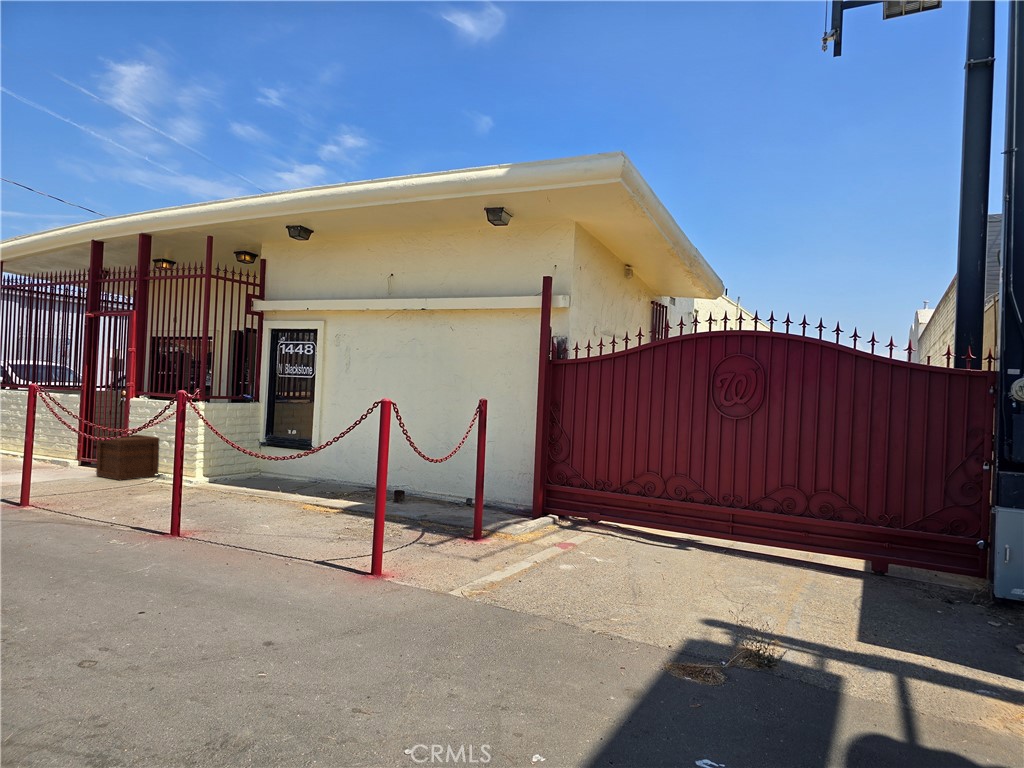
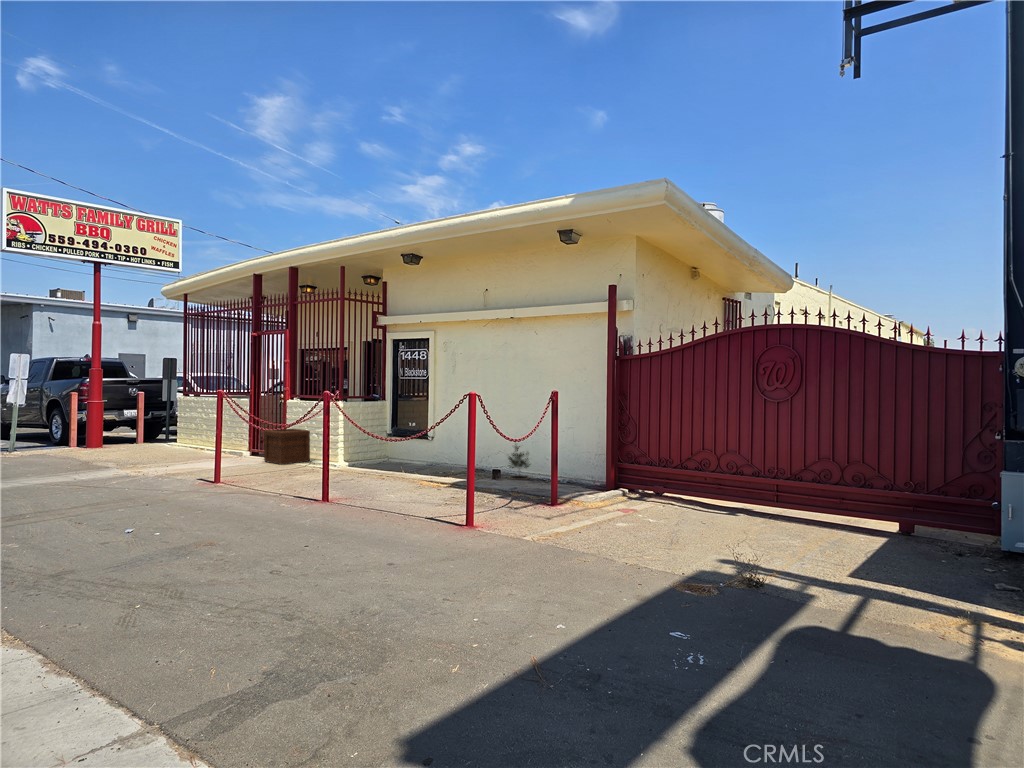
potted tree: none [411,456,441,503] -> present [508,445,530,480]

